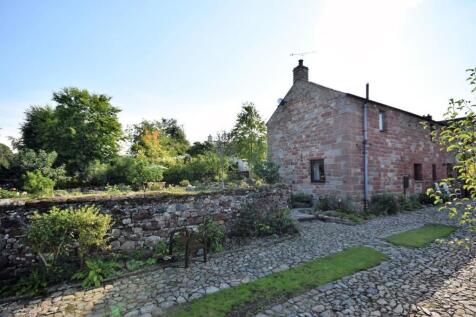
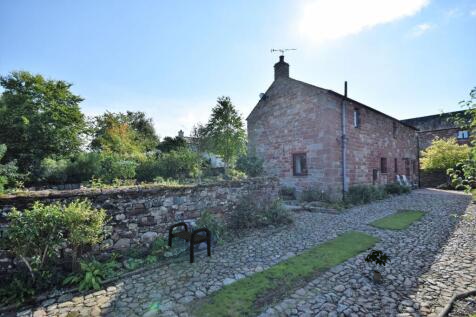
potted plant: none [353,268,378,304] -> present [364,248,391,281]

